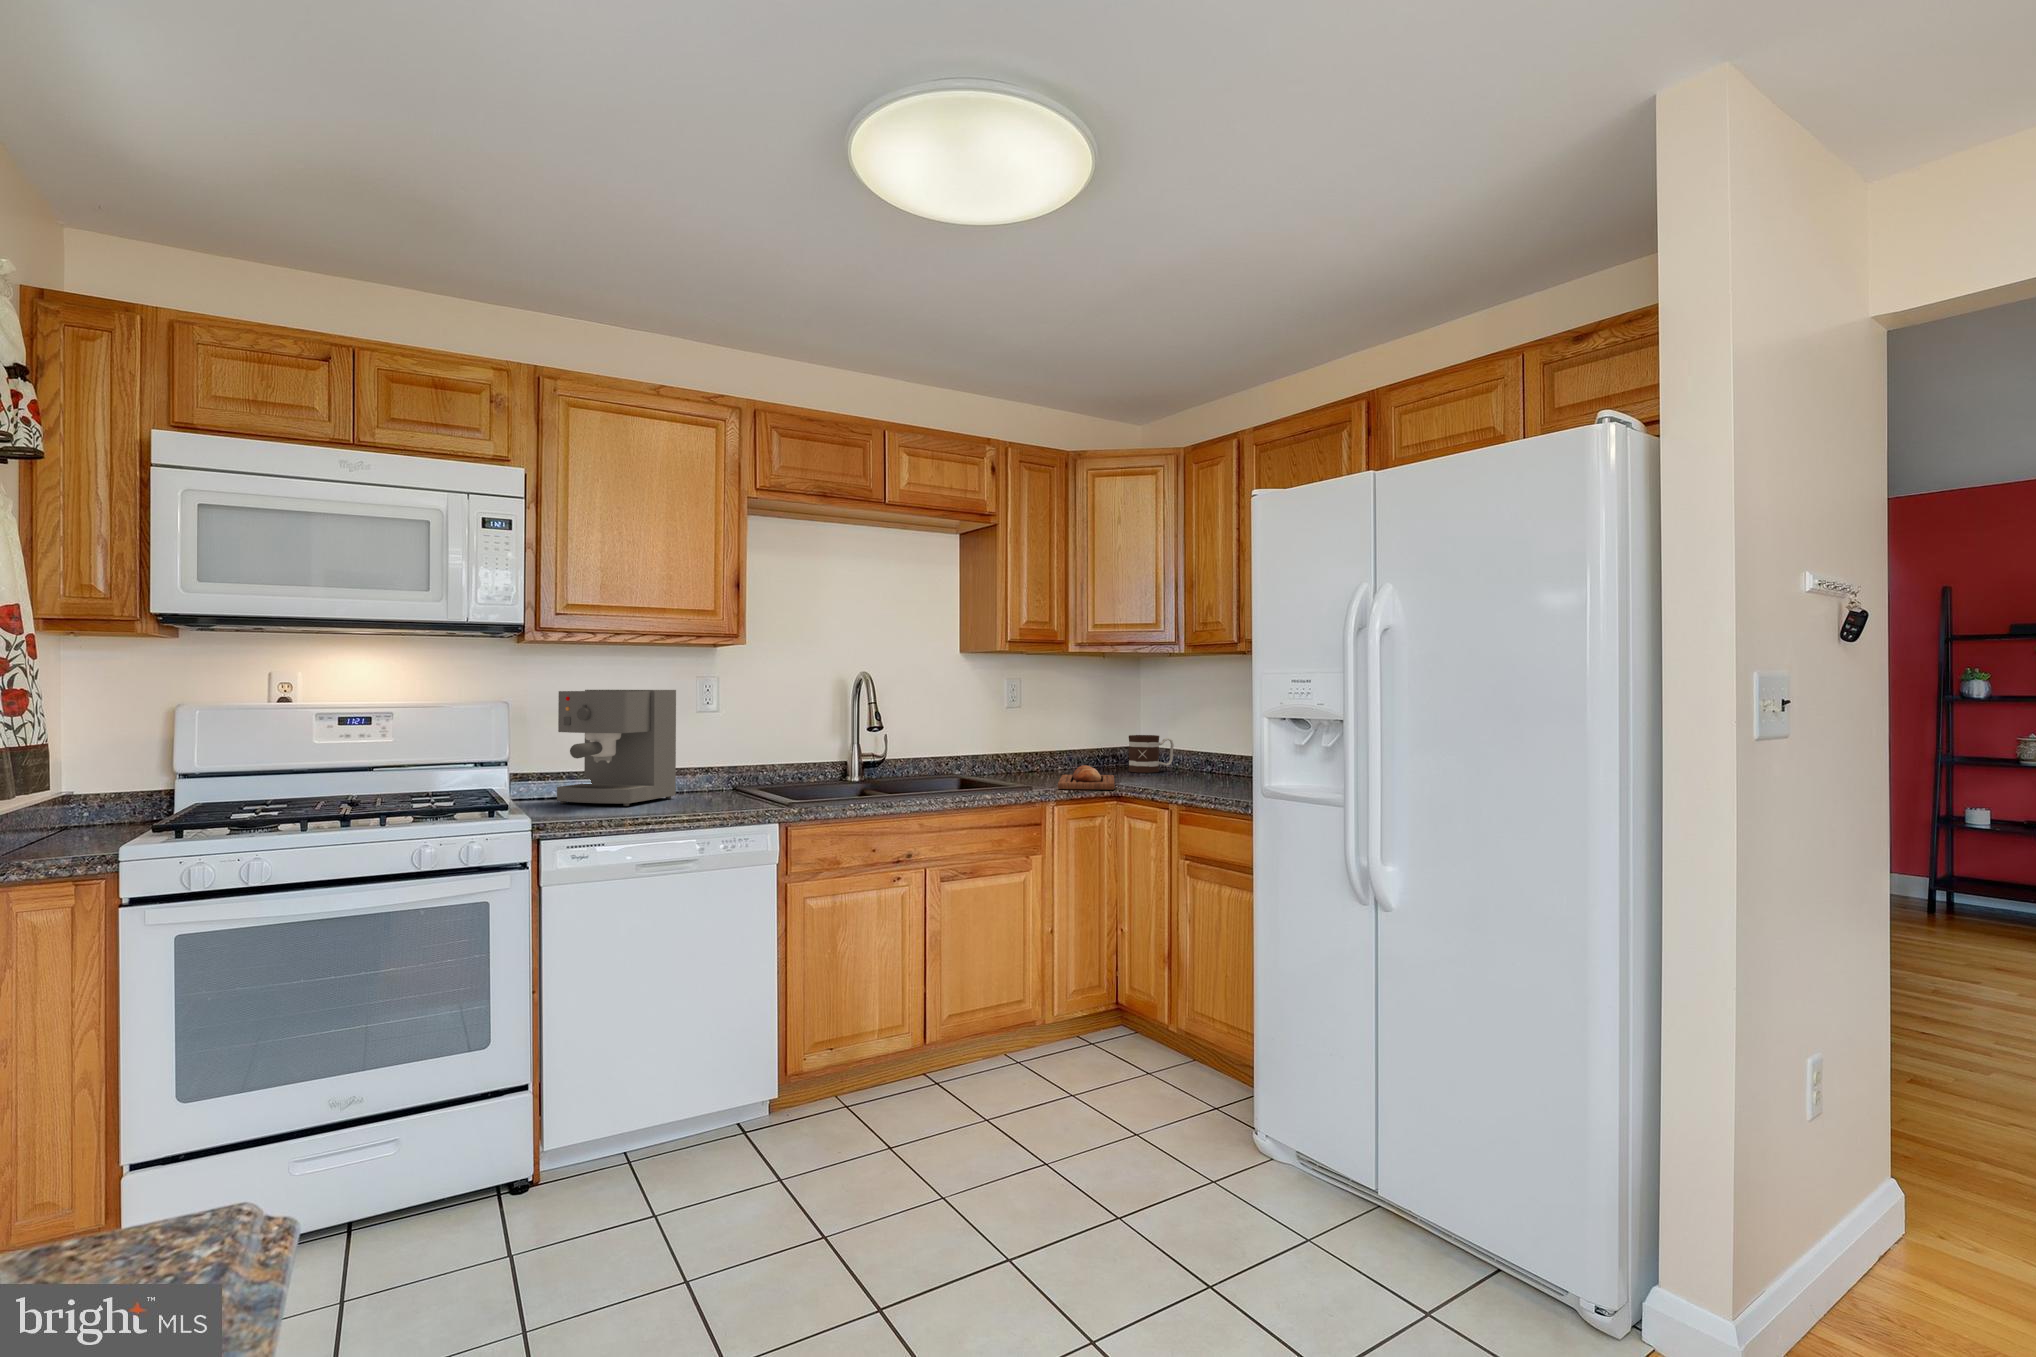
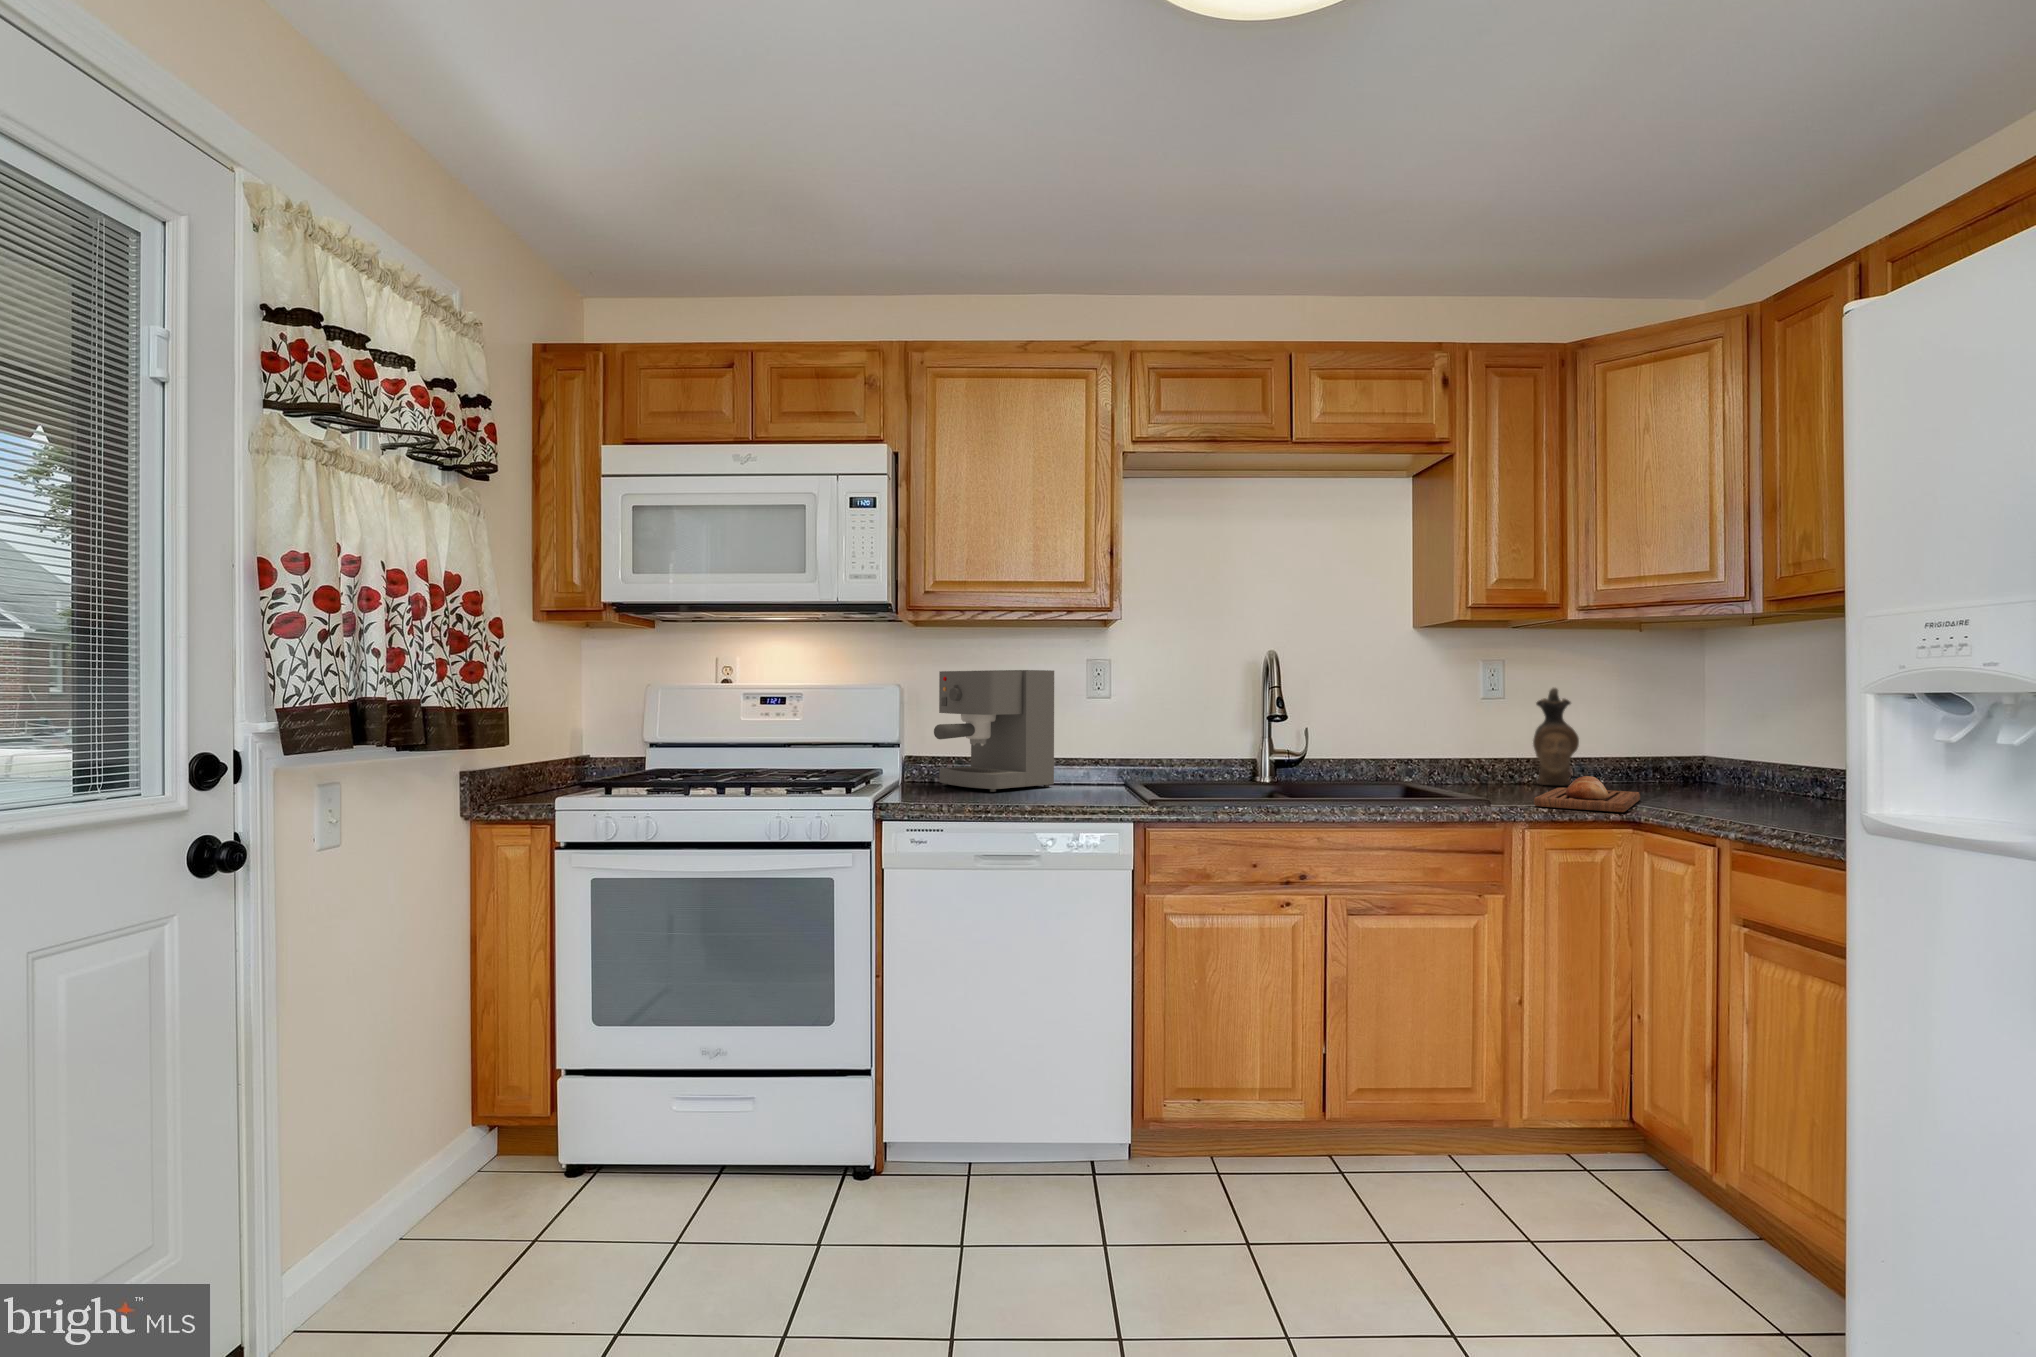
ceramic pitcher: none [1039,700,1069,773] -> present [1533,688,1579,785]
mug: present [1128,735,1174,773] -> none [1680,738,1760,793]

